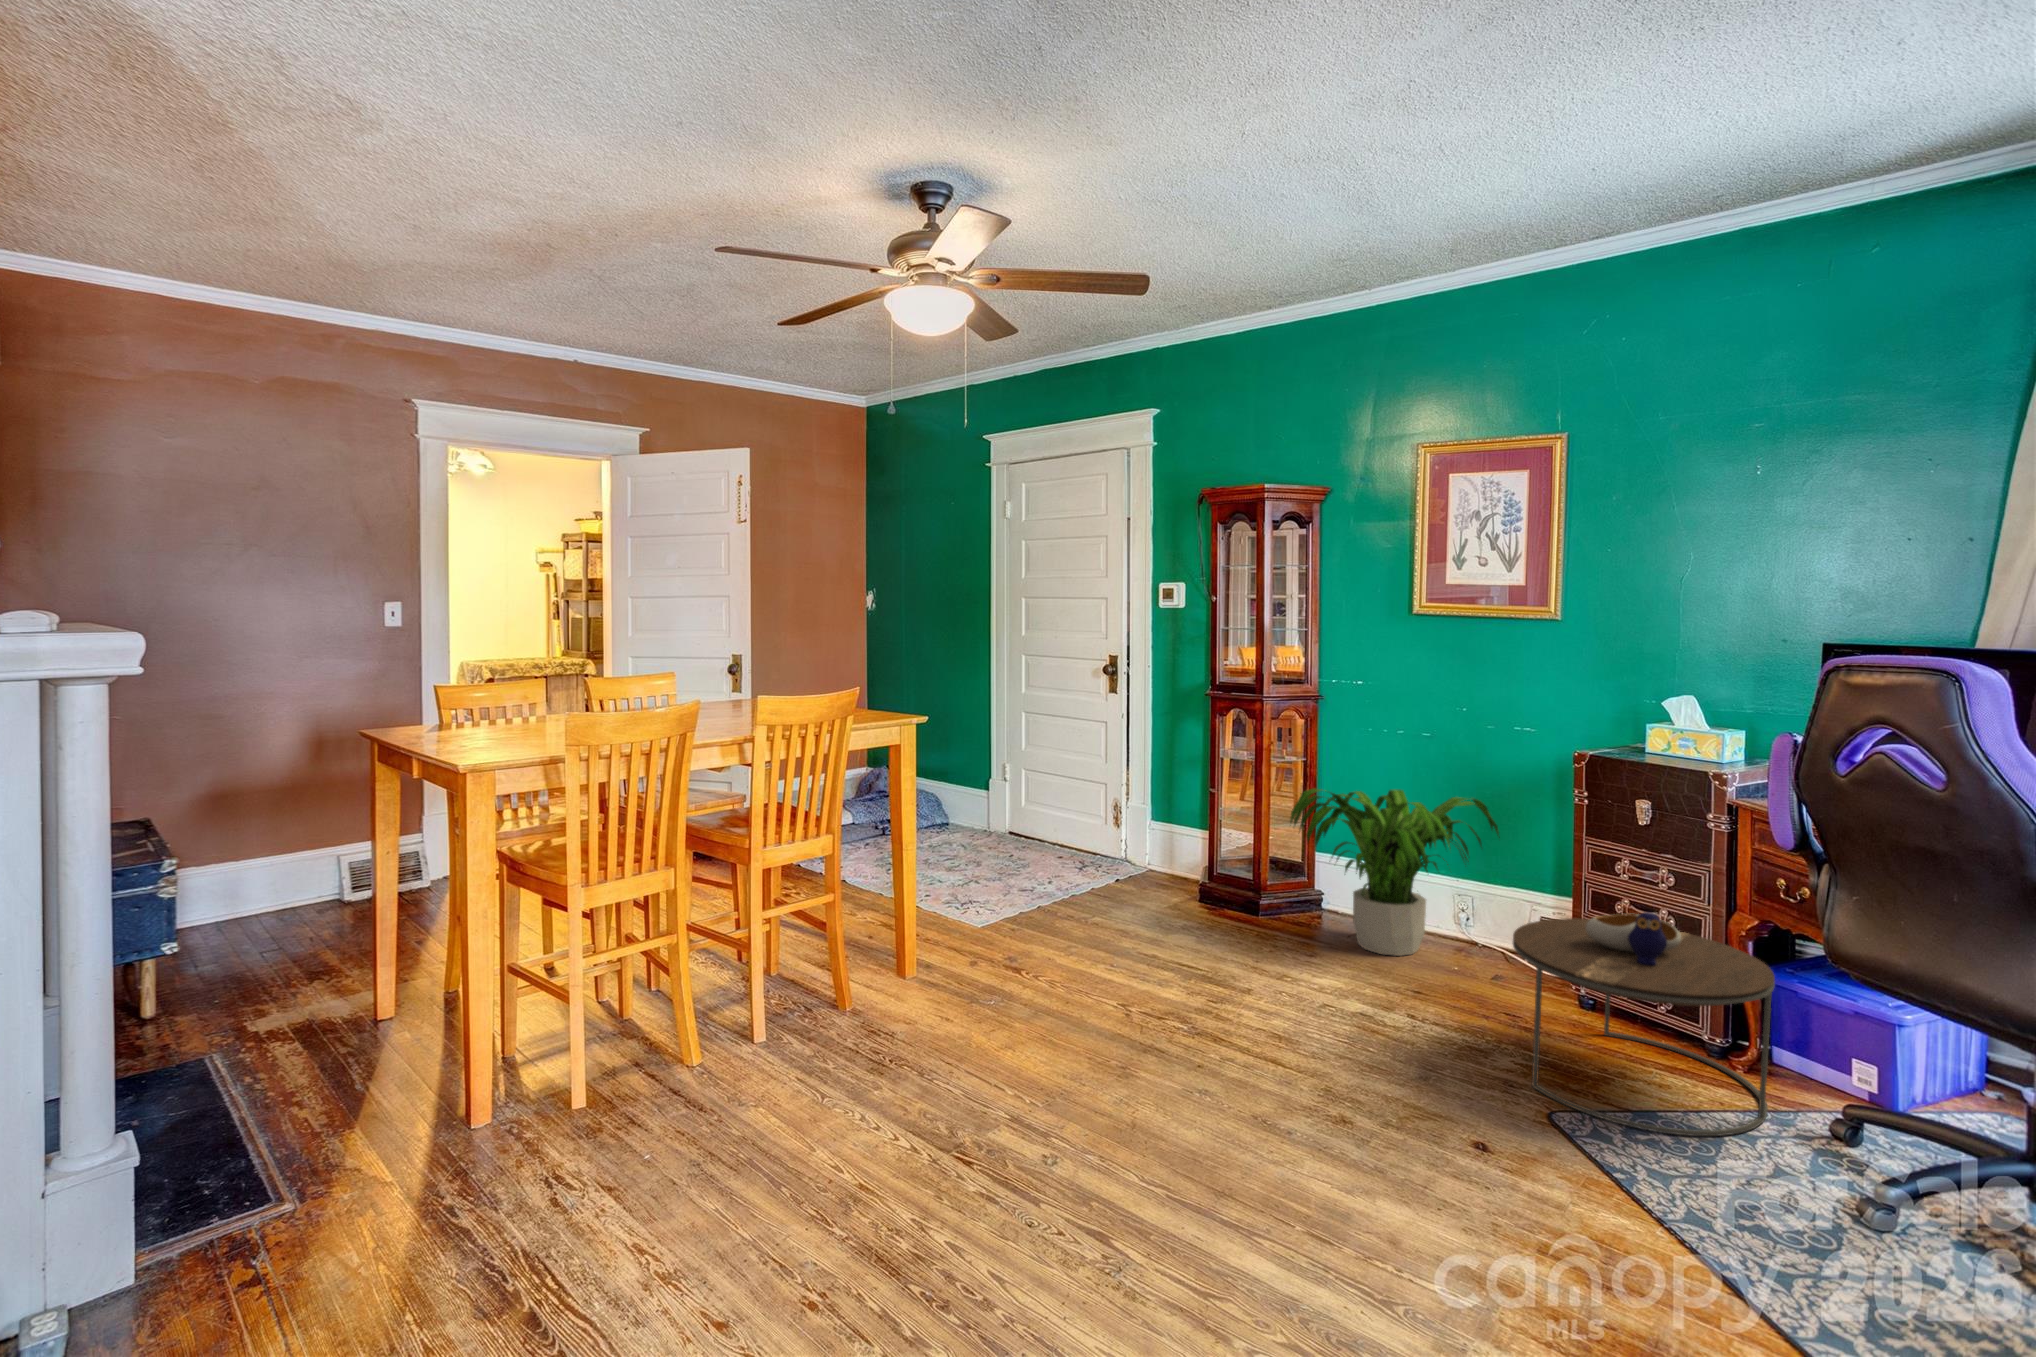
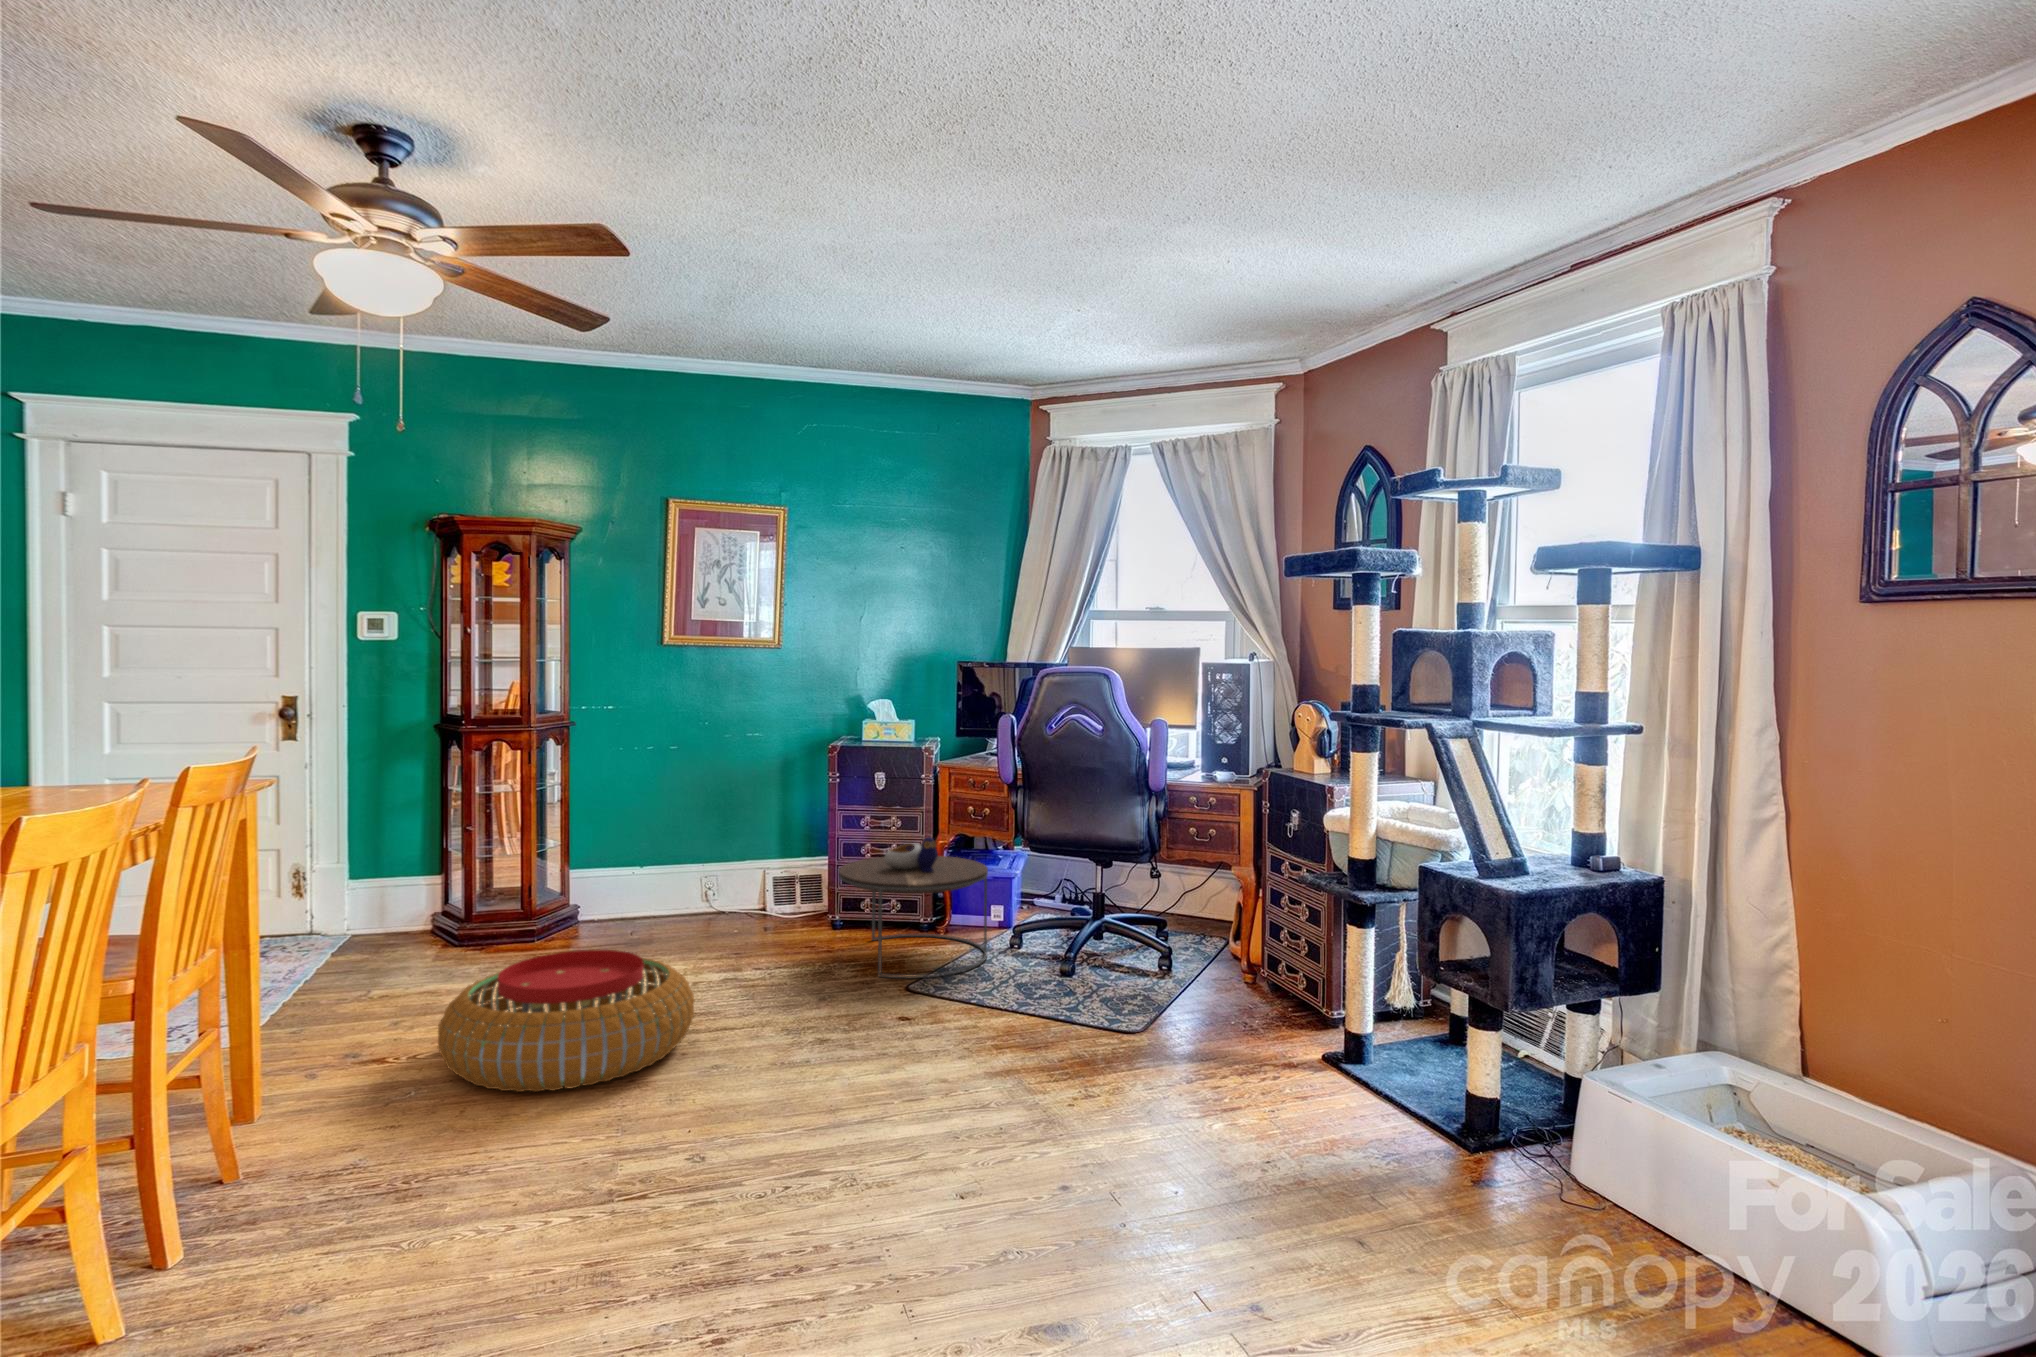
potted plant: present [1290,789,1500,956] -> none [601,794,761,940]
pouf: none [1007,931,1242,1079] -> present [438,950,695,1092]

